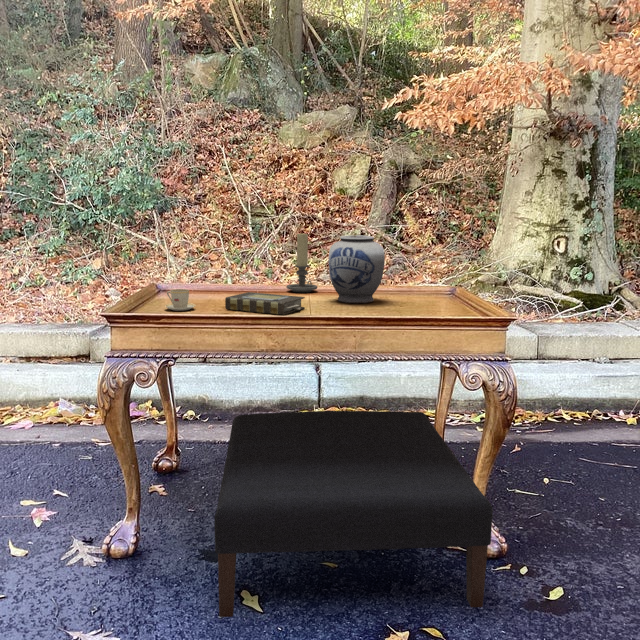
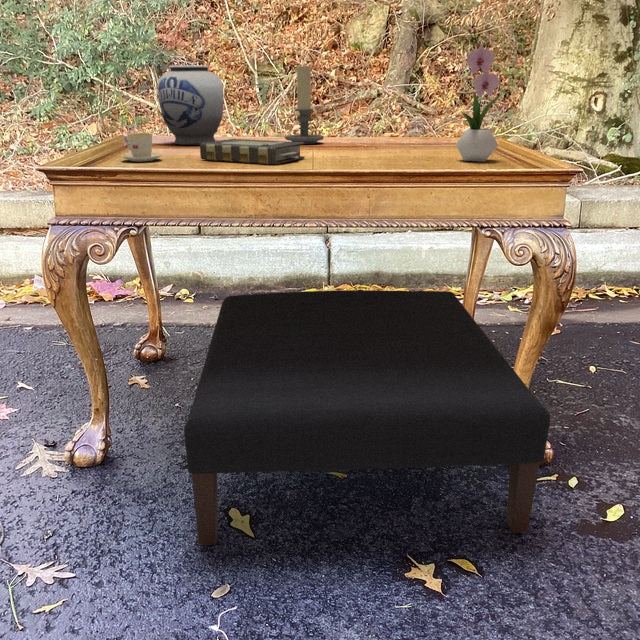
flower arrangement: none [419,222,452,313] -> present [456,28,502,161]
vase: present [329,235,385,303] -> present [158,65,224,145]

